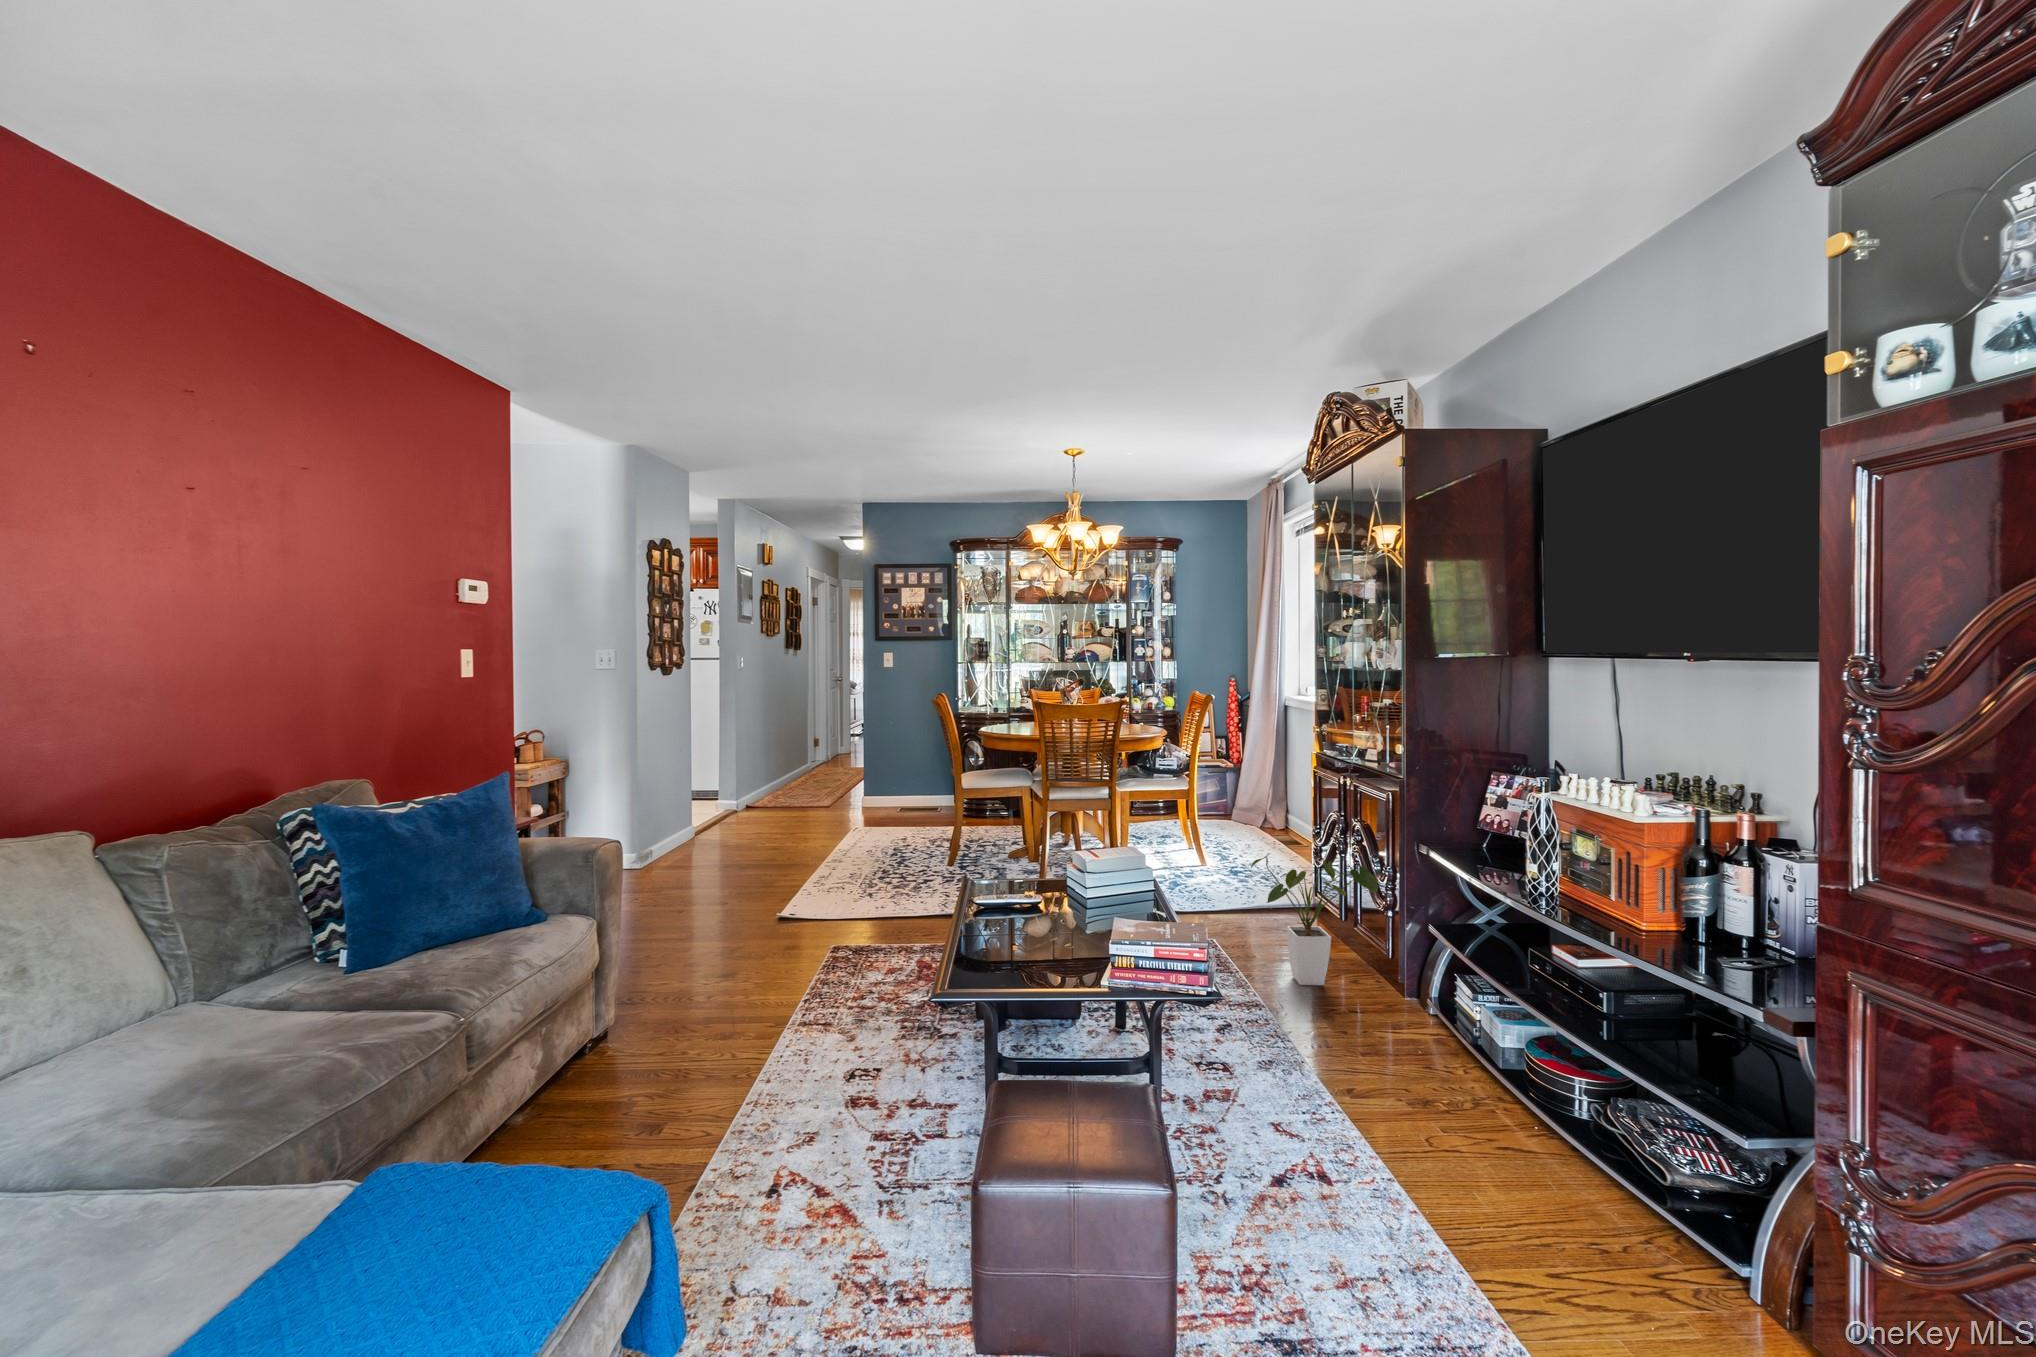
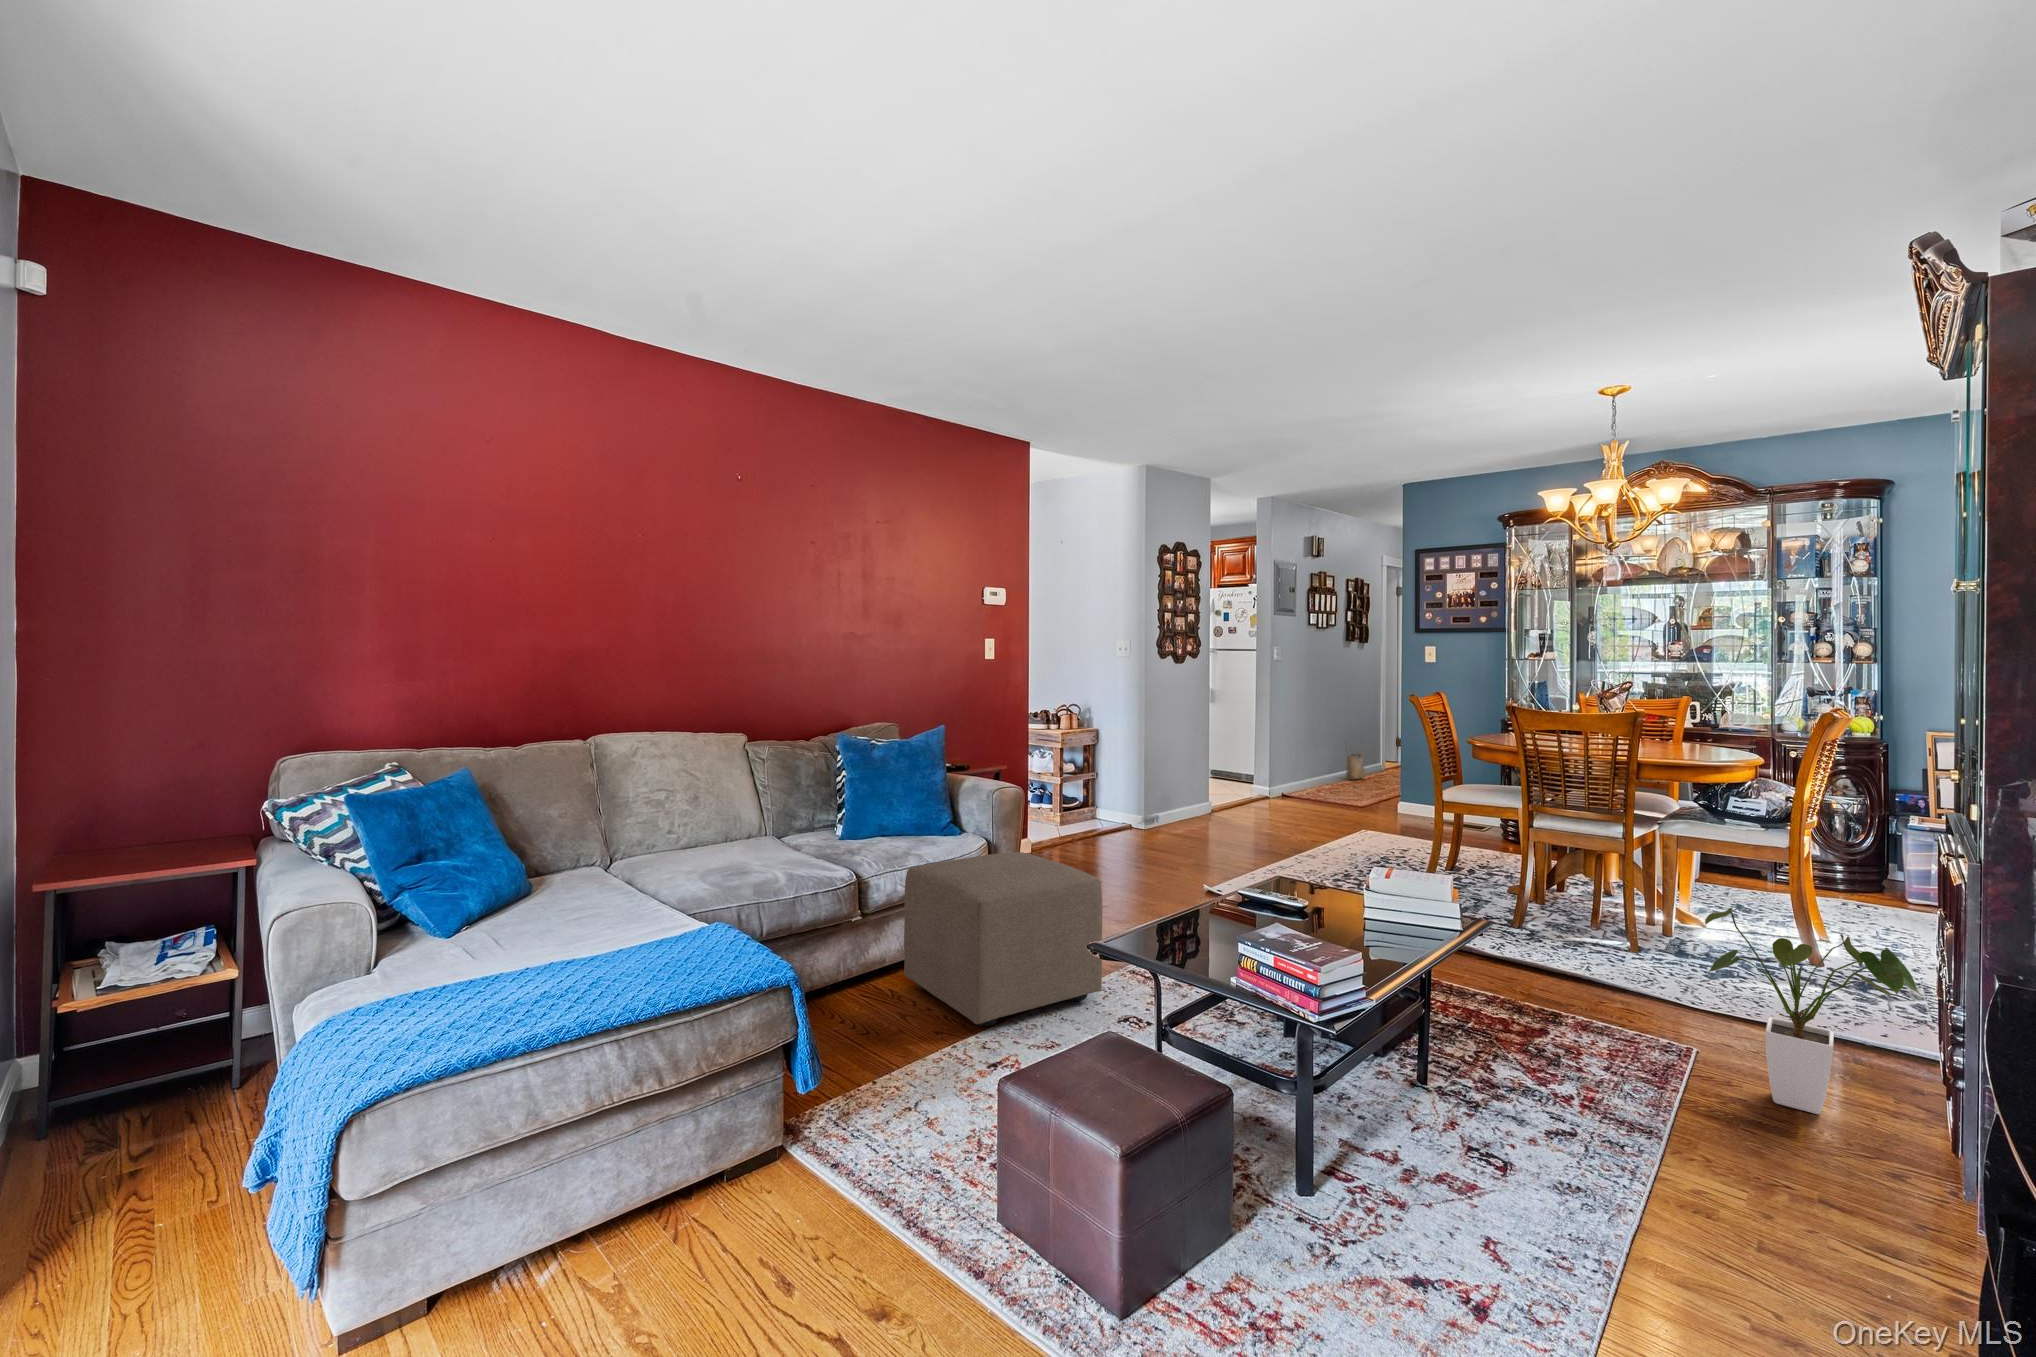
woven basket: none [789,743,807,782] -> present [1346,754,1365,780]
ottoman: none [541,923,805,1152] -> present [904,852,1102,1026]

